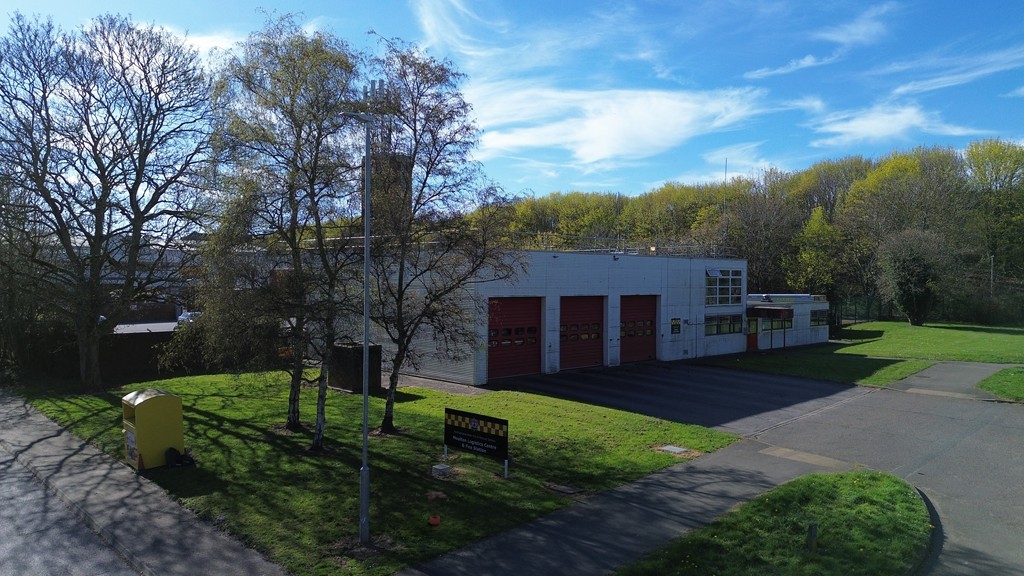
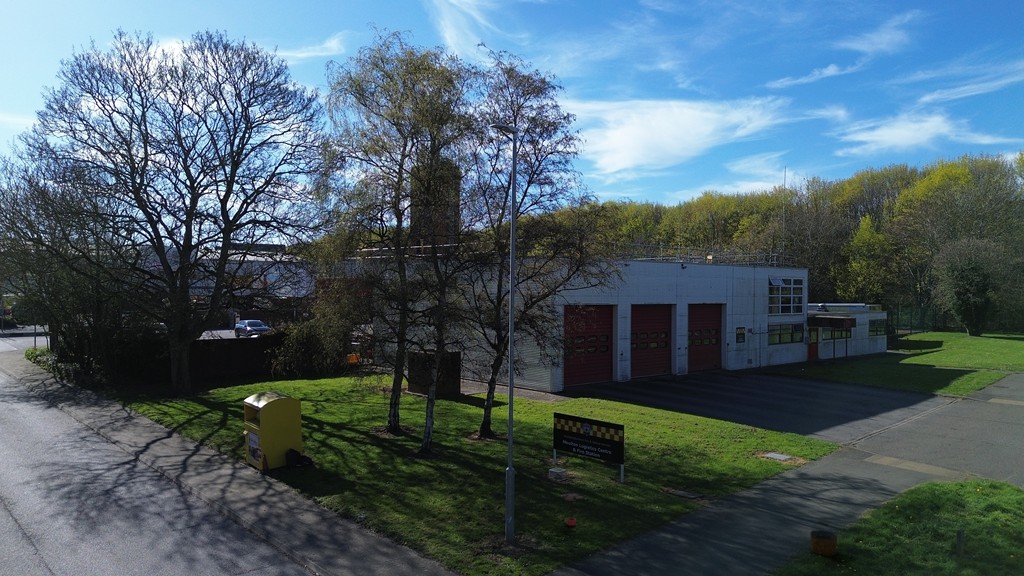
bucket: none [661,517,686,551] -> present [810,521,837,556]

